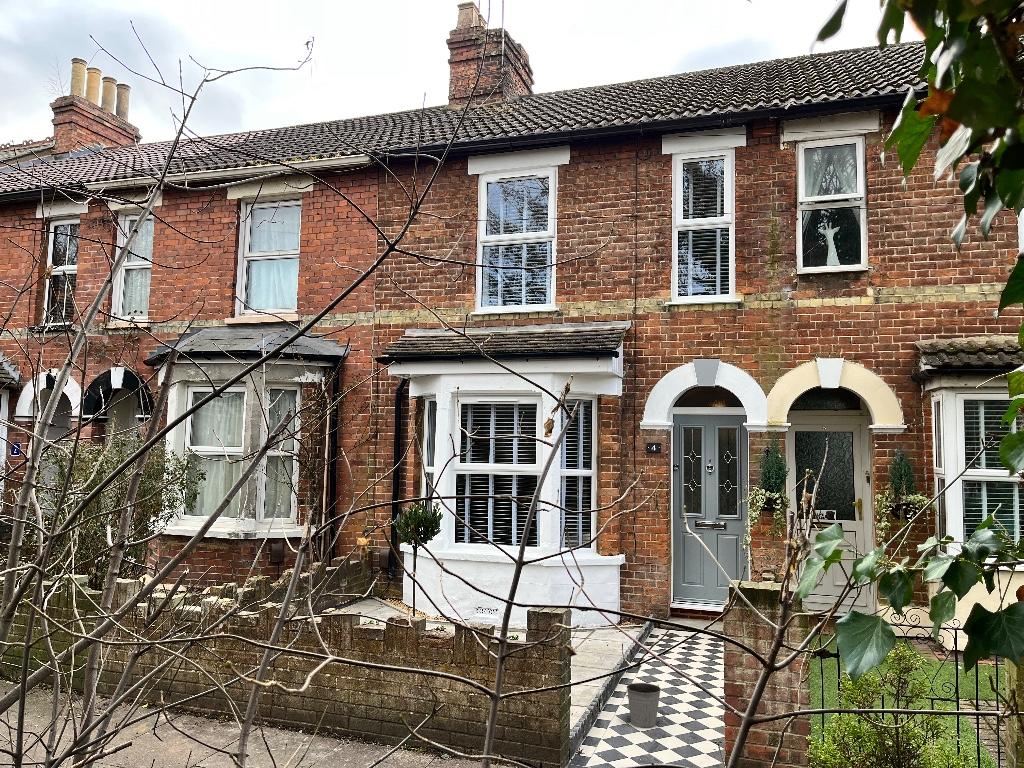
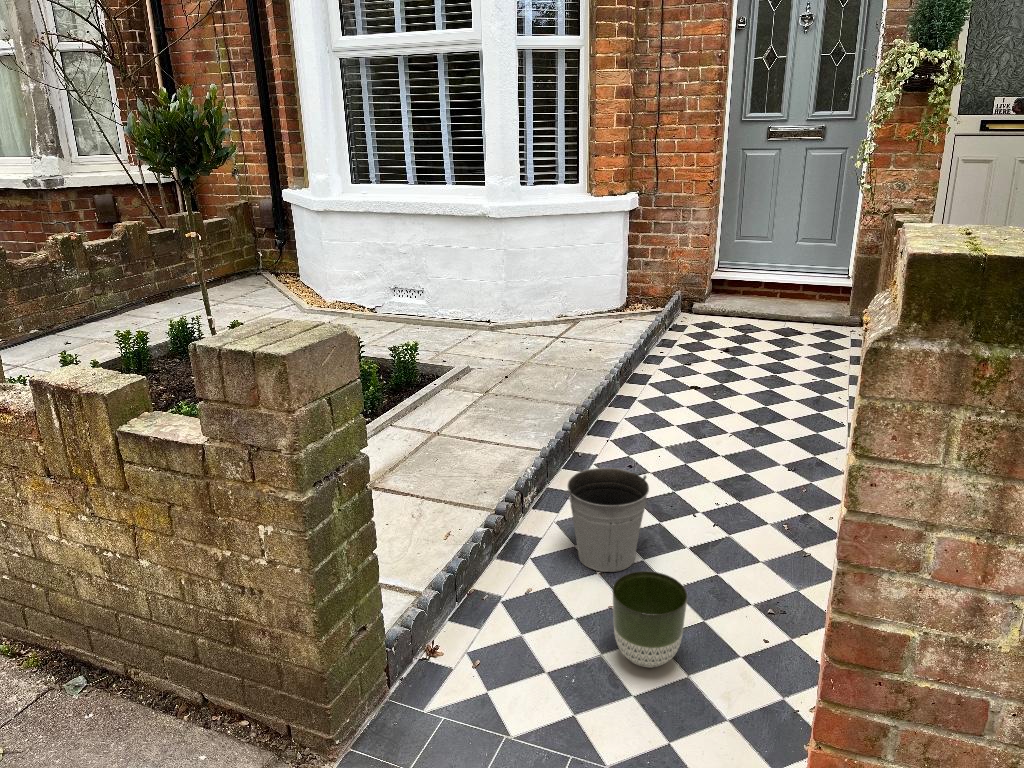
planter: none [655,713,682,749] -> present [613,571,687,667]

